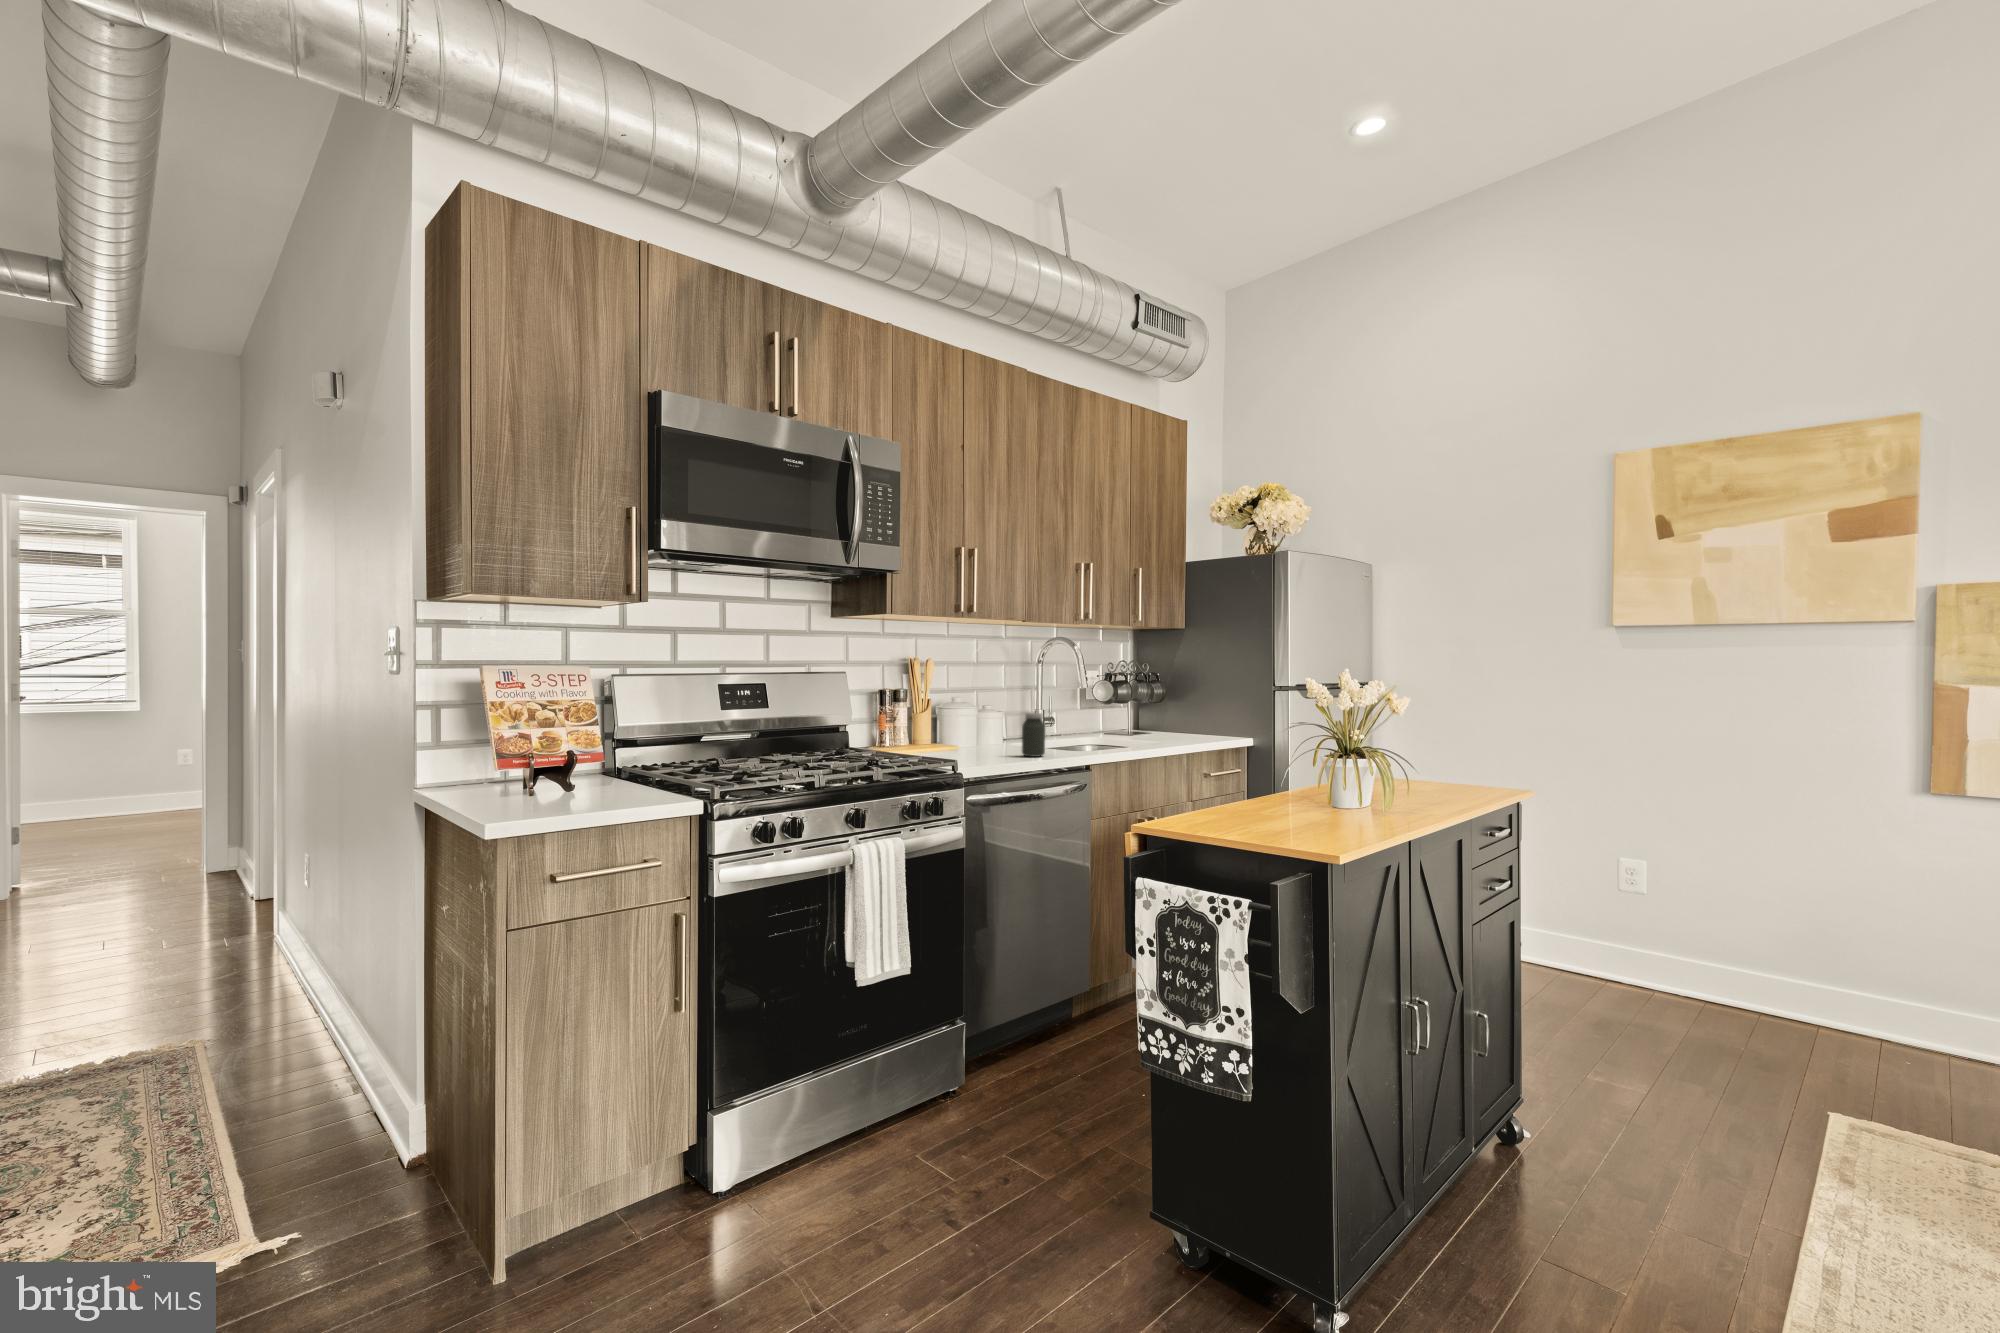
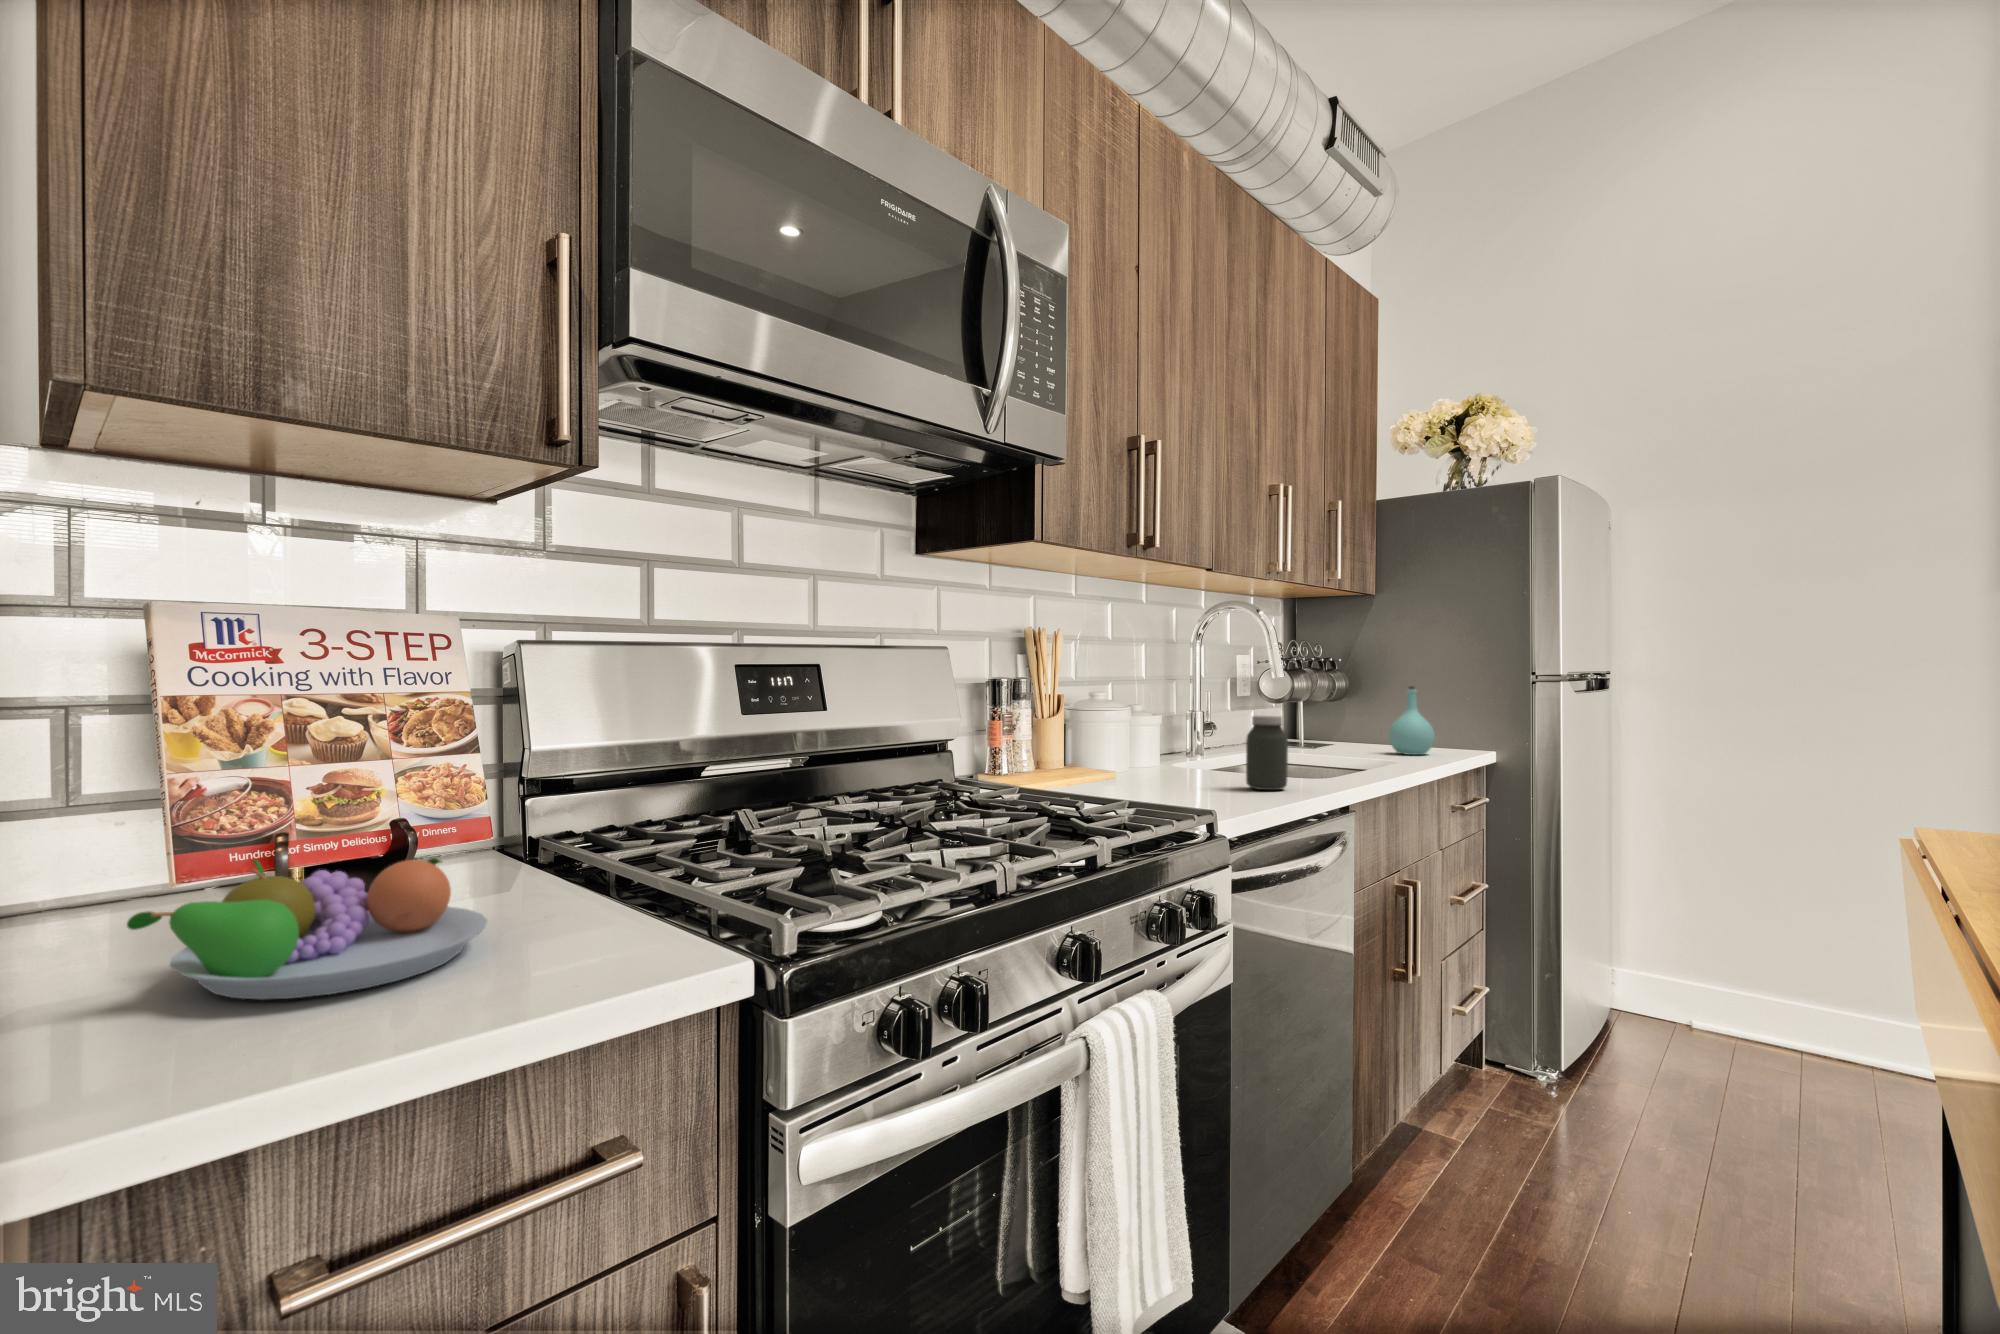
bottle: none [1184,693,1214,741] -> present [1389,686,1435,755]
fruit bowl: none [504,760,611,802] -> present [127,858,487,1000]

